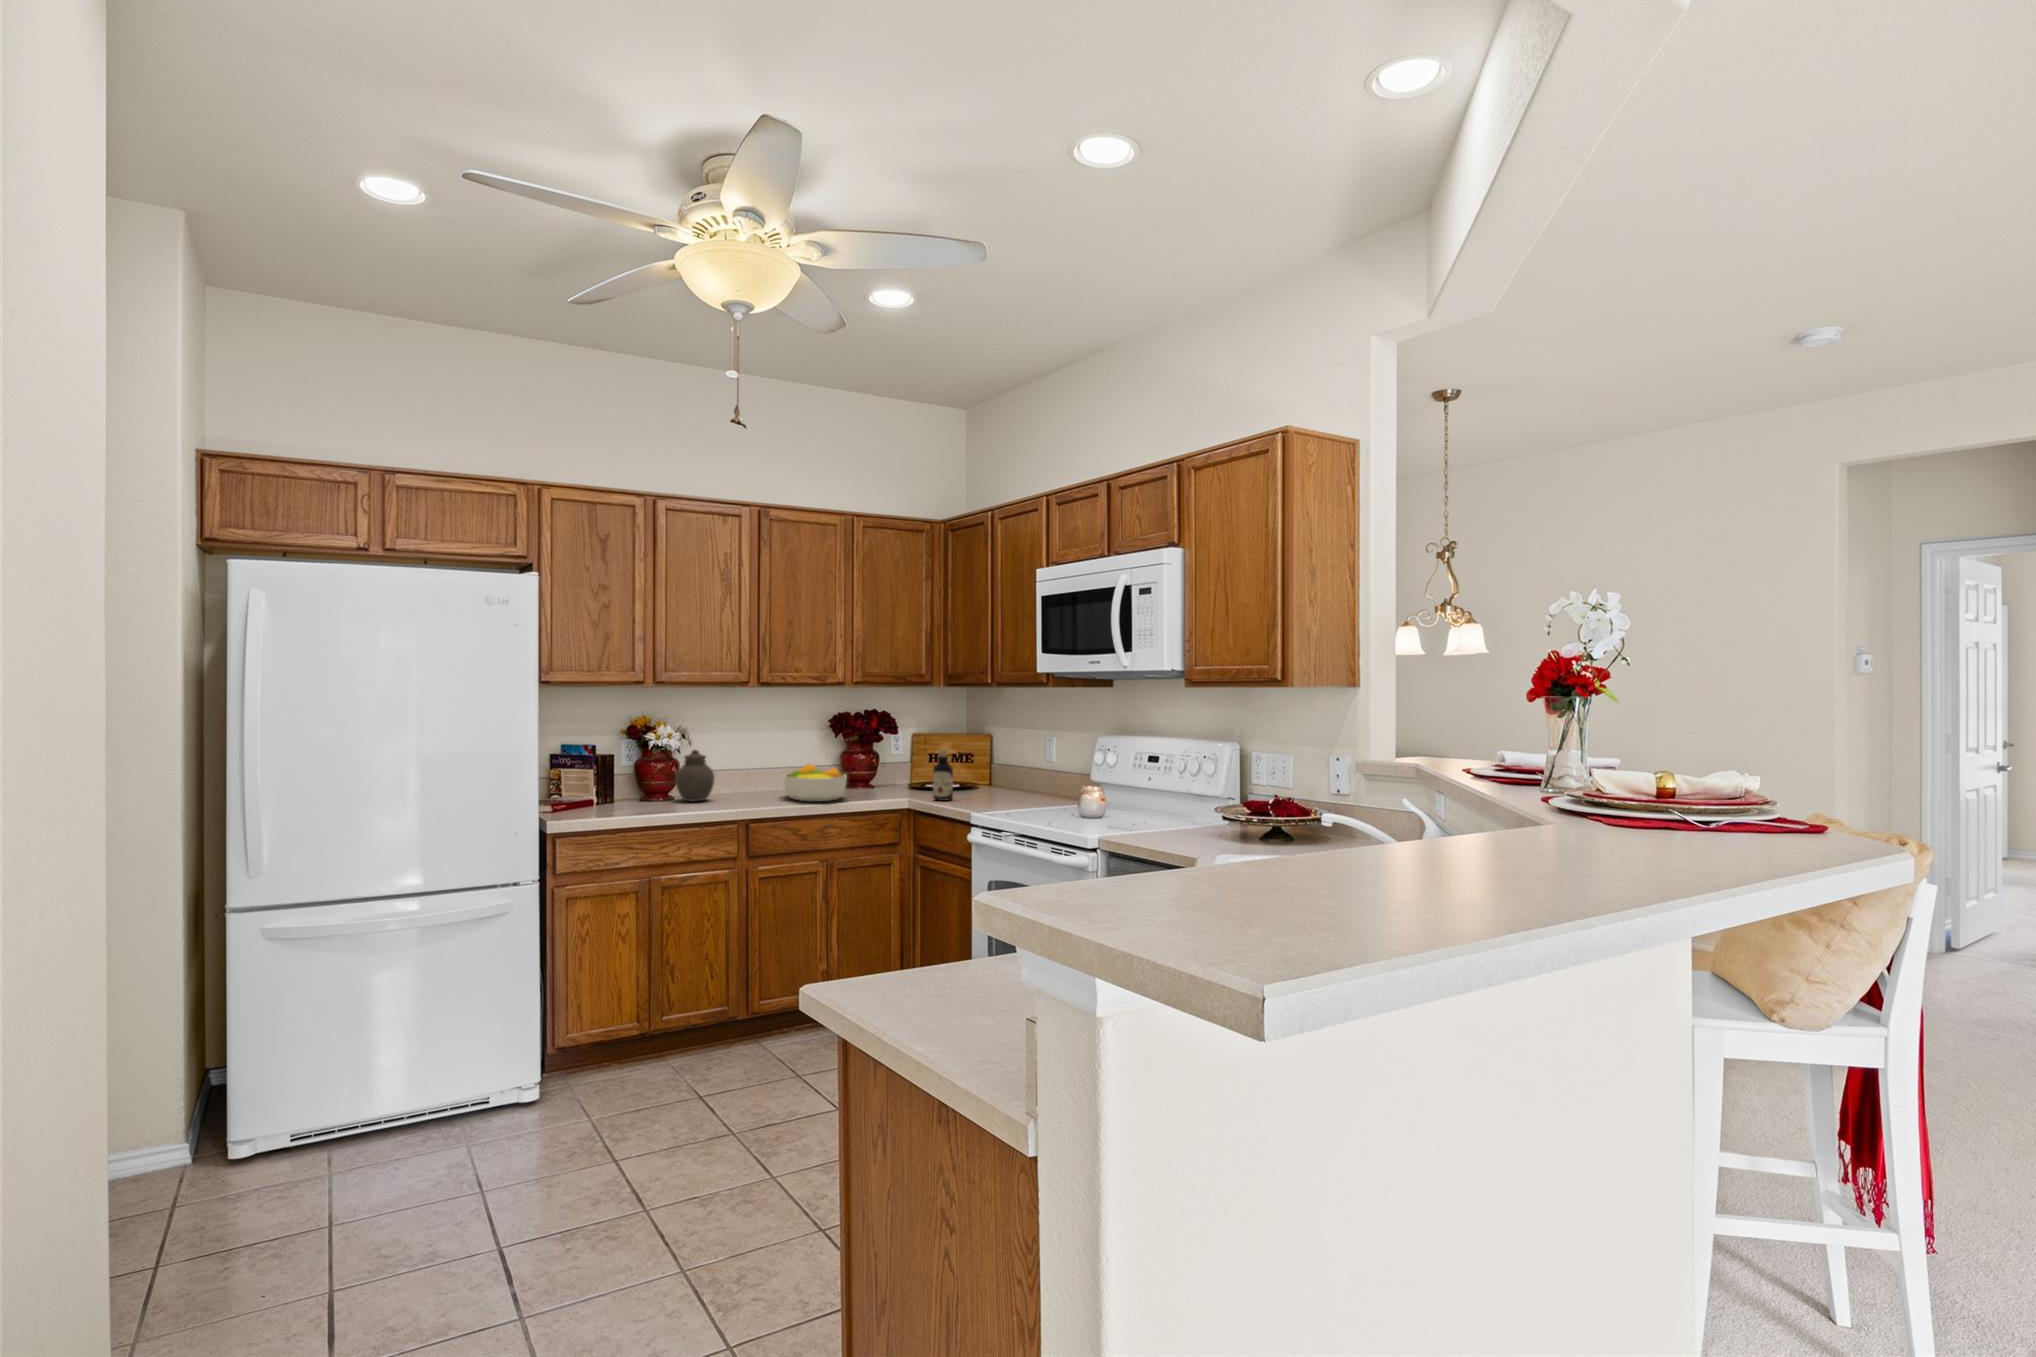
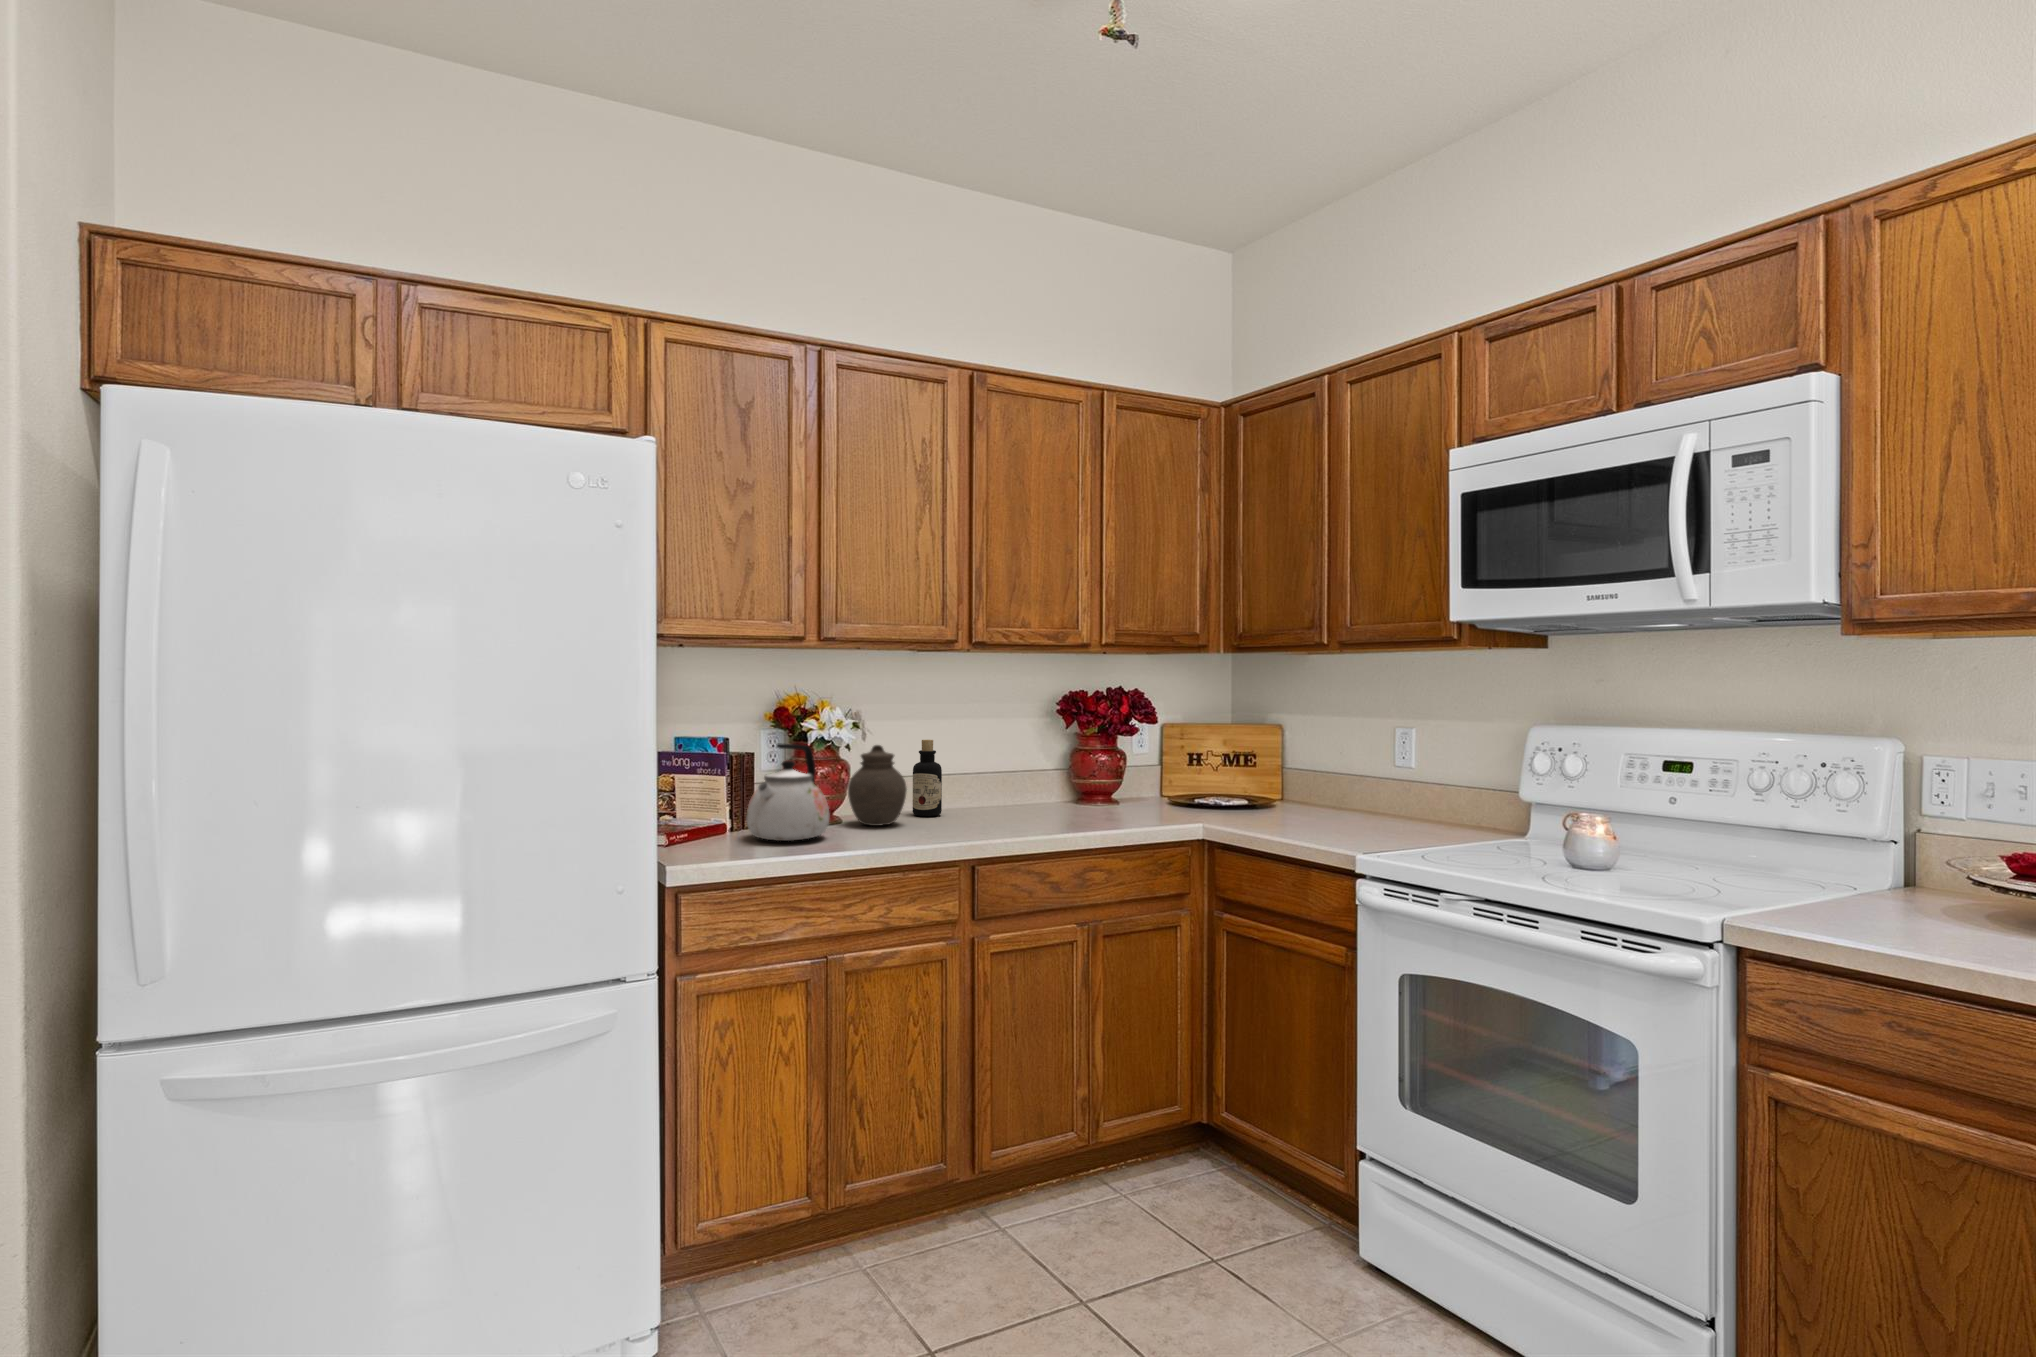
kettle: none [604,749,658,809] -> present [747,743,829,841]
bottle: present [933,749,953,801] -> present [913,740,942,816]
fruit bowl: present [784,764,847,801] -> none [1004,766,1110,827]

